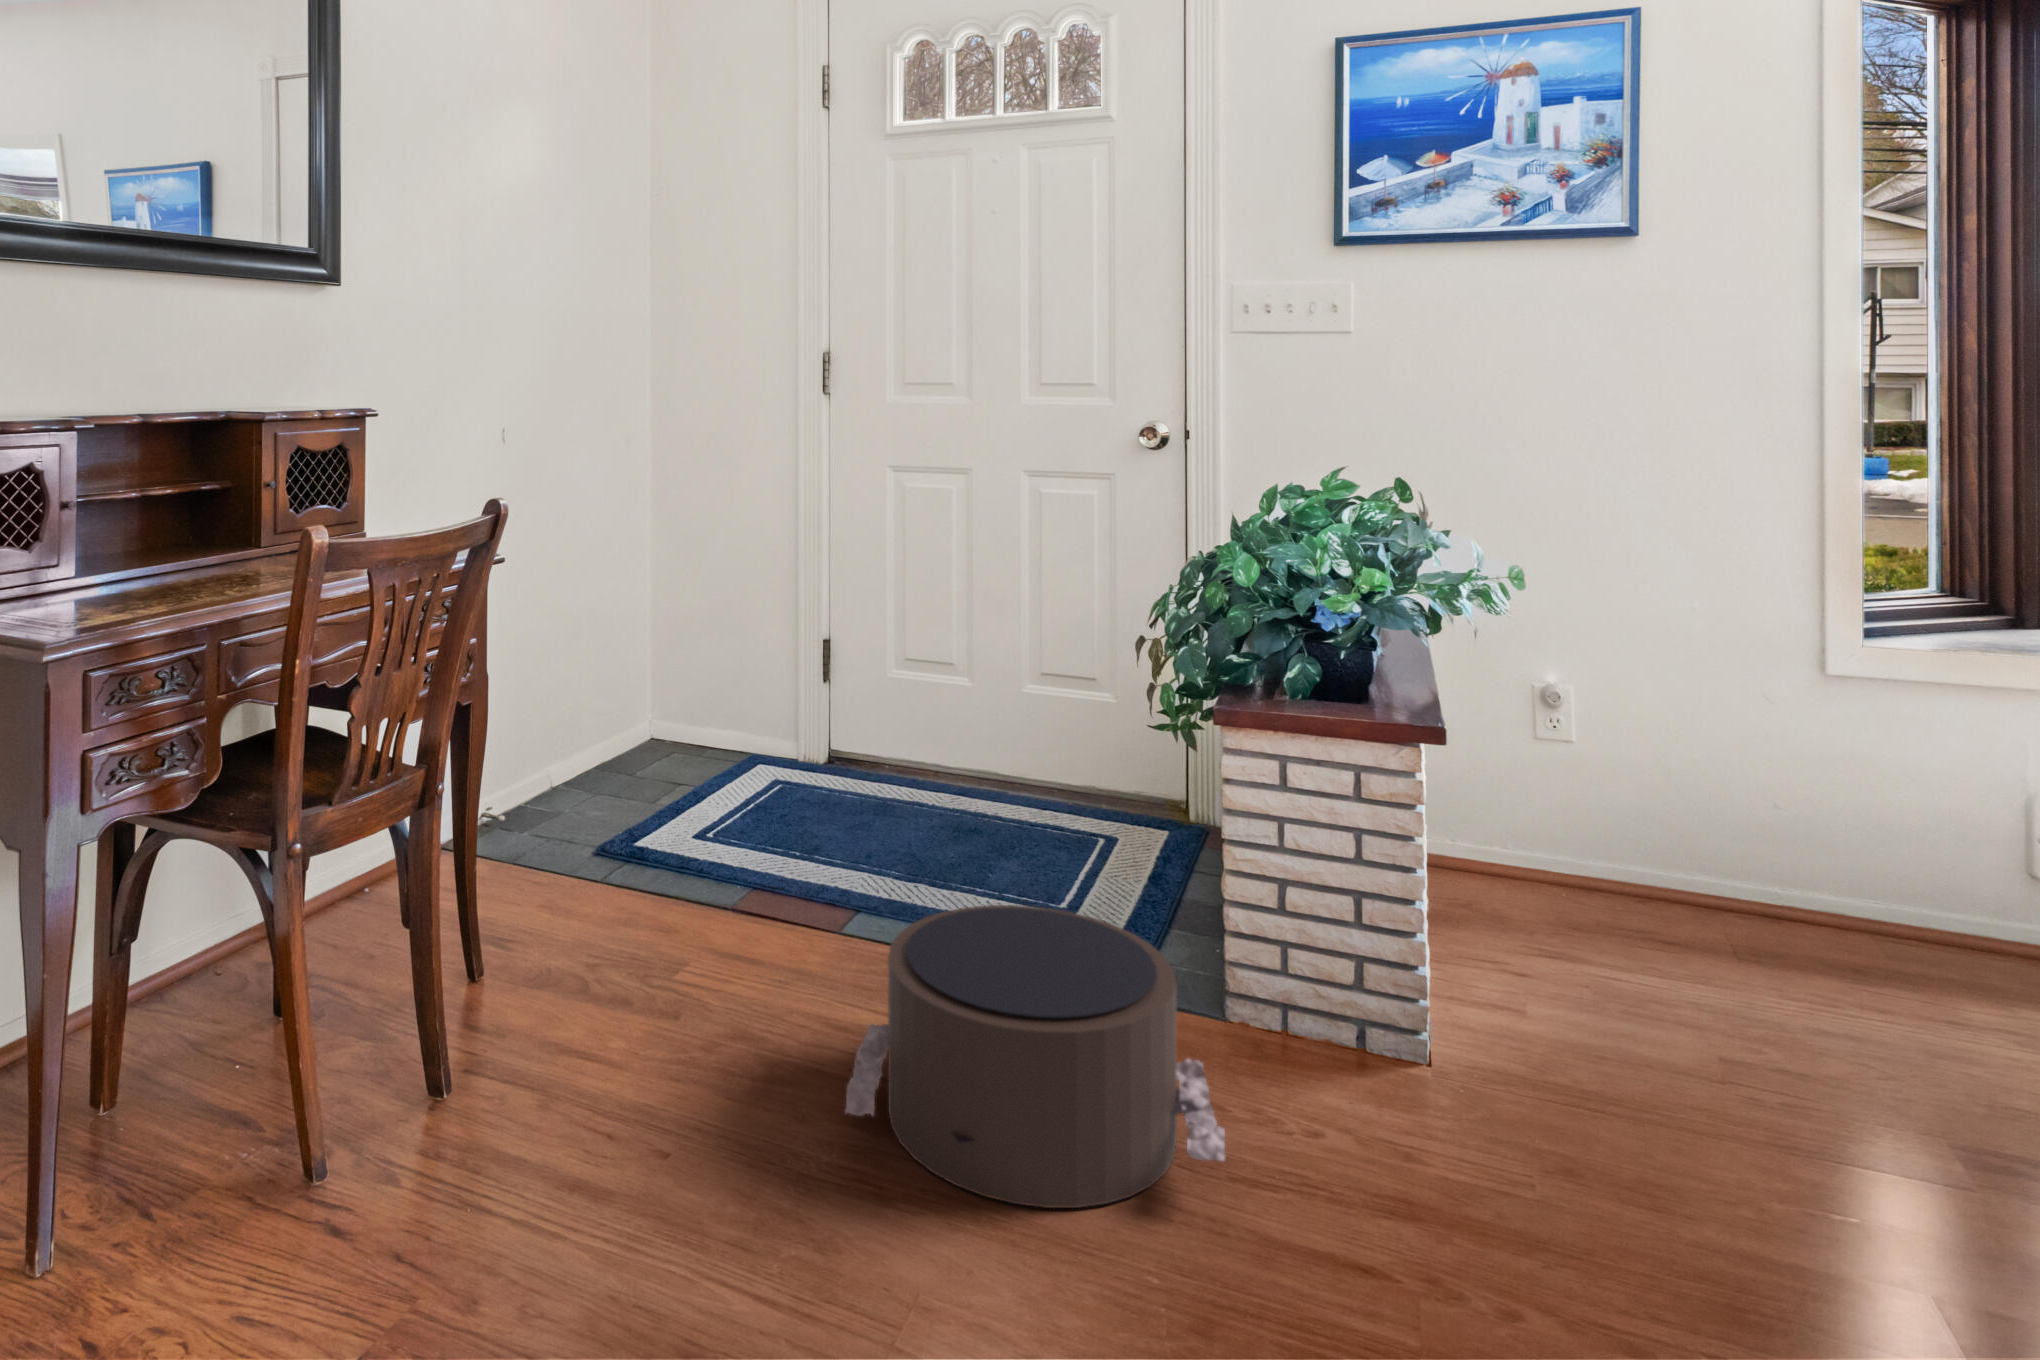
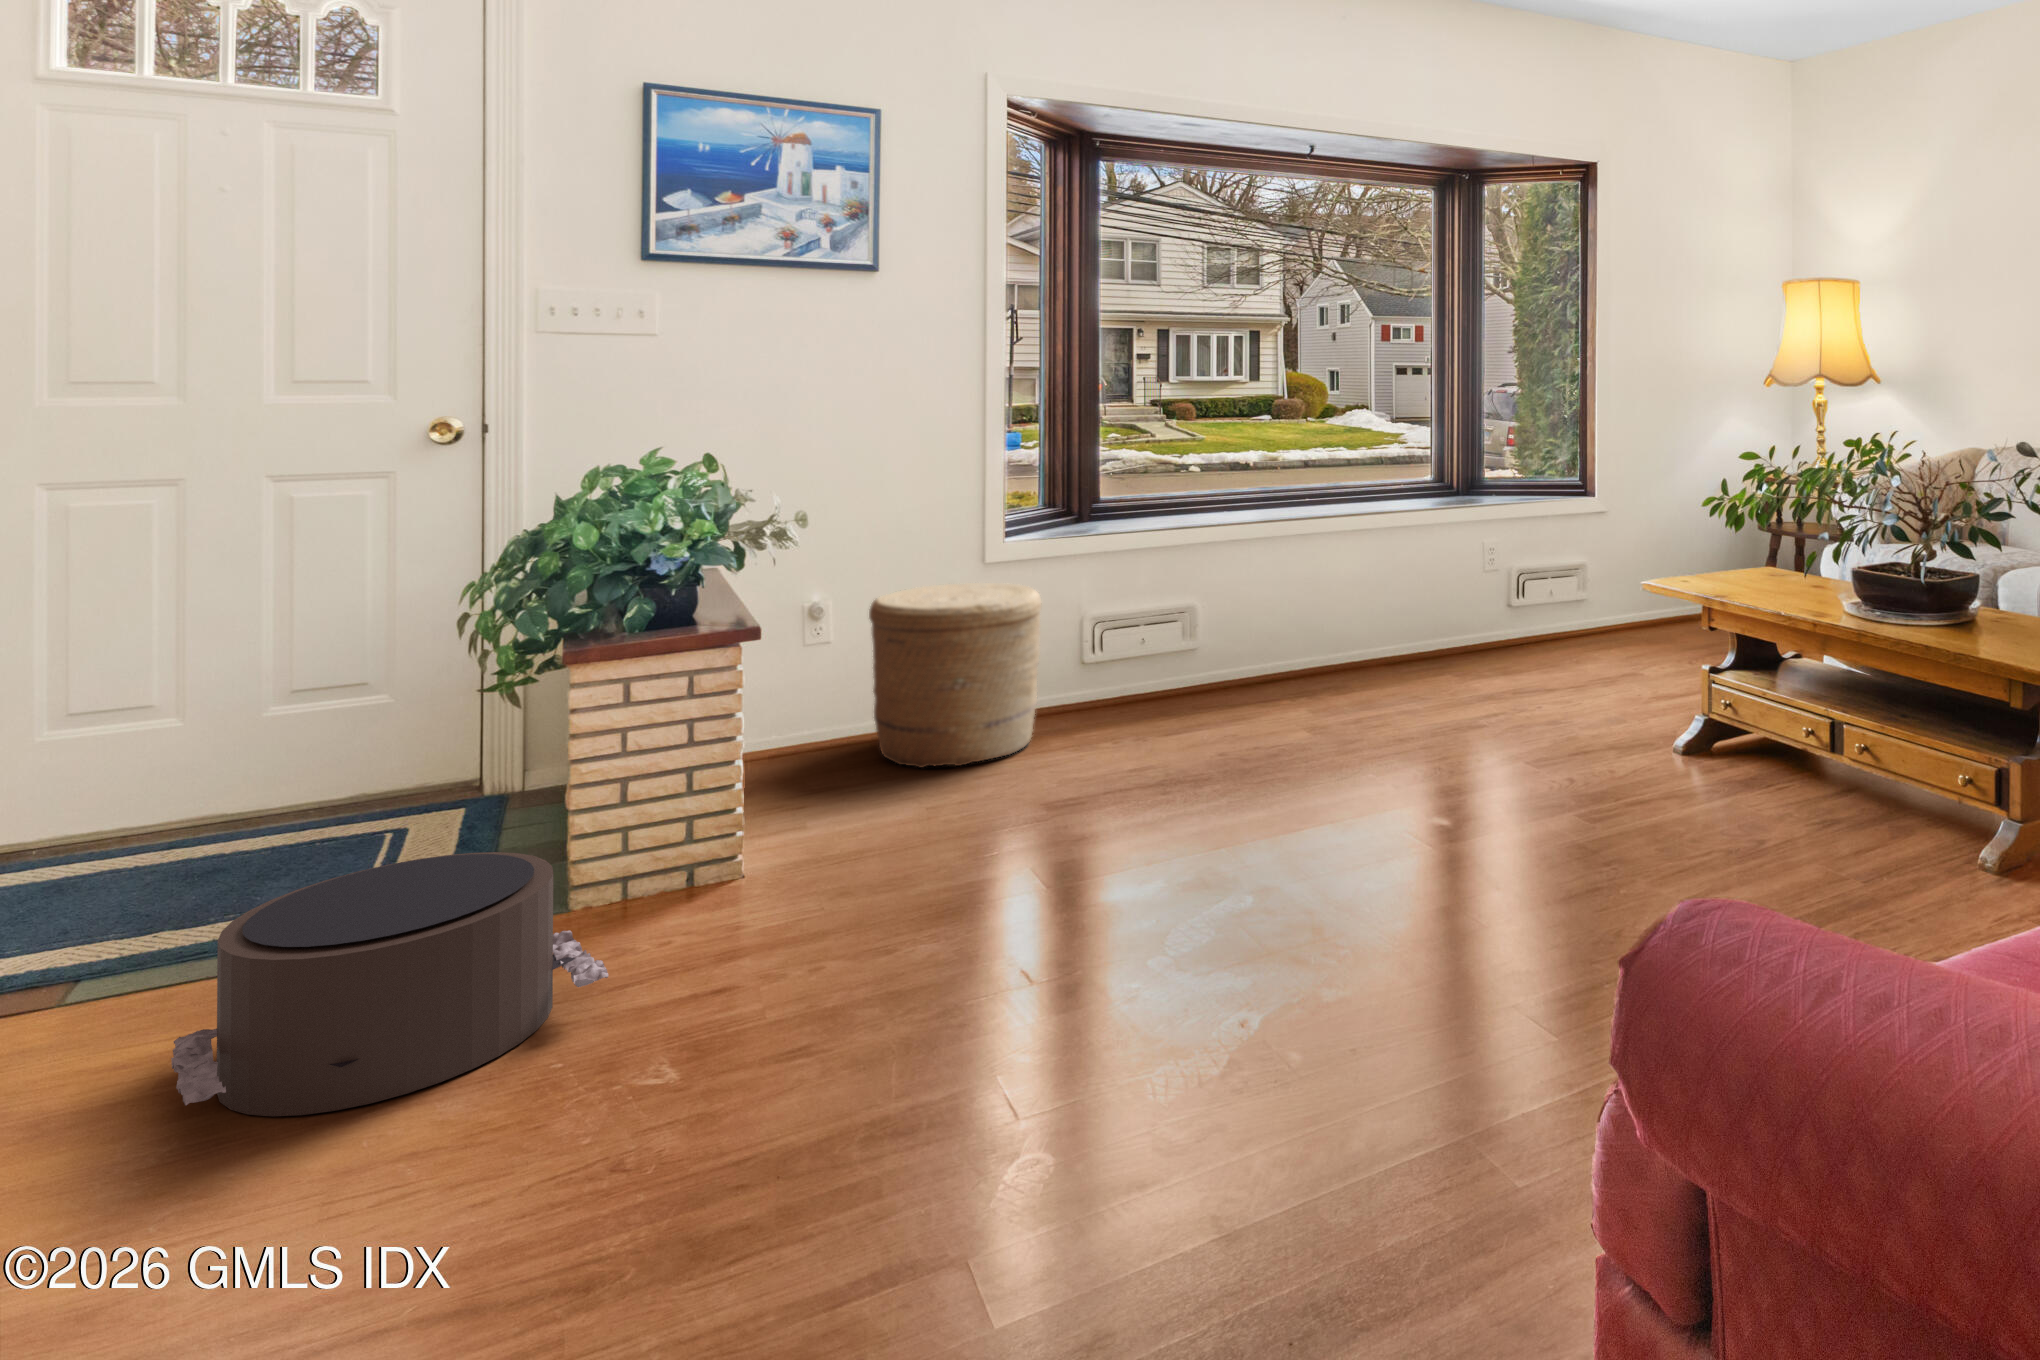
woven basket: none [1623,693,1933,1004] -> present [869,583,1042,768]

